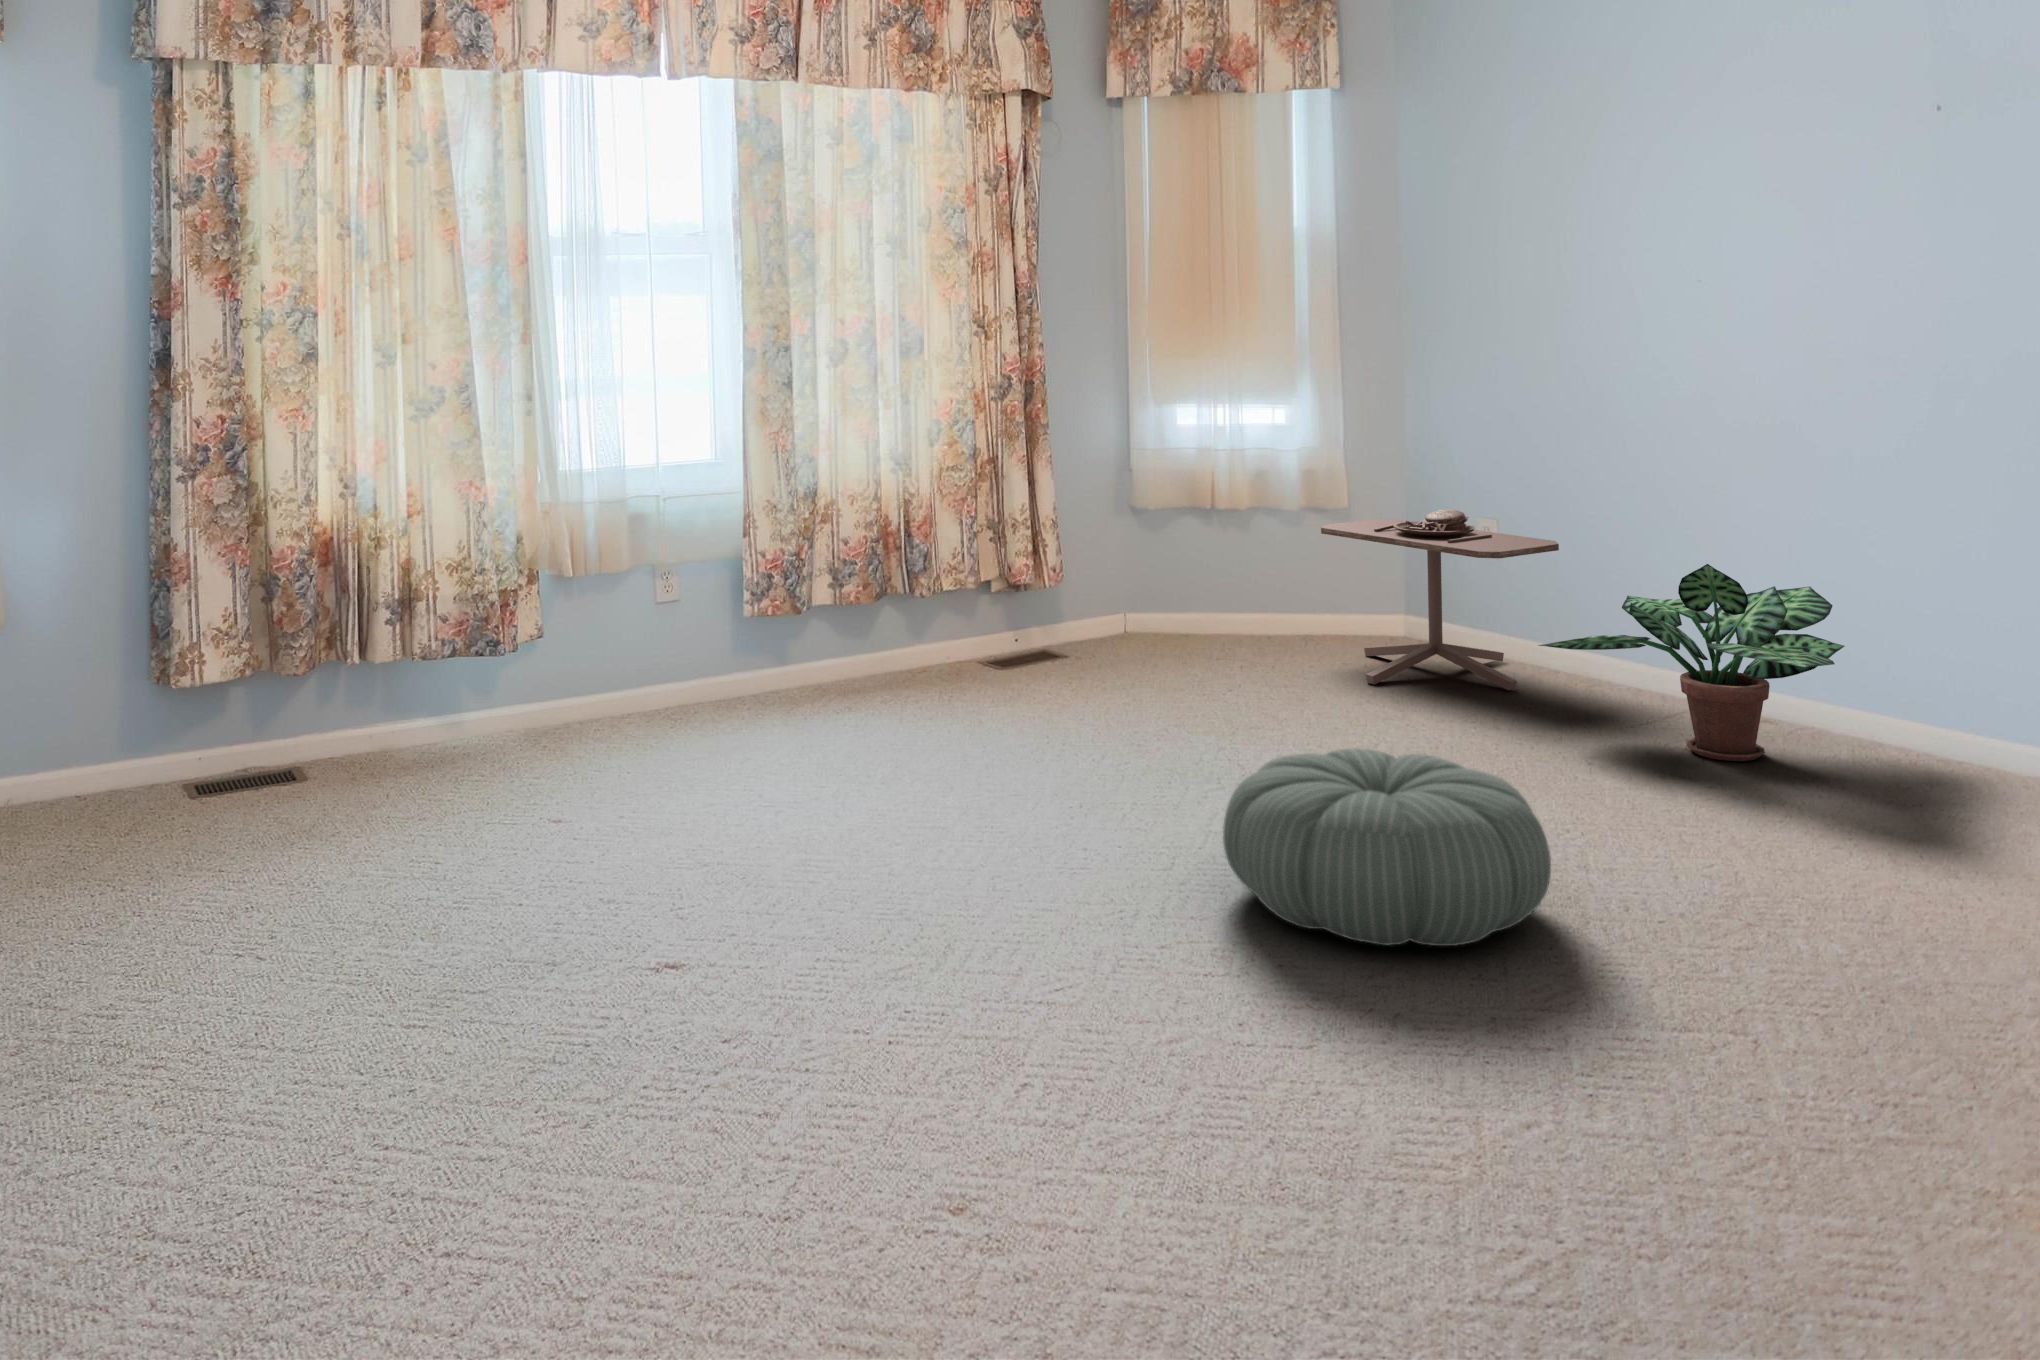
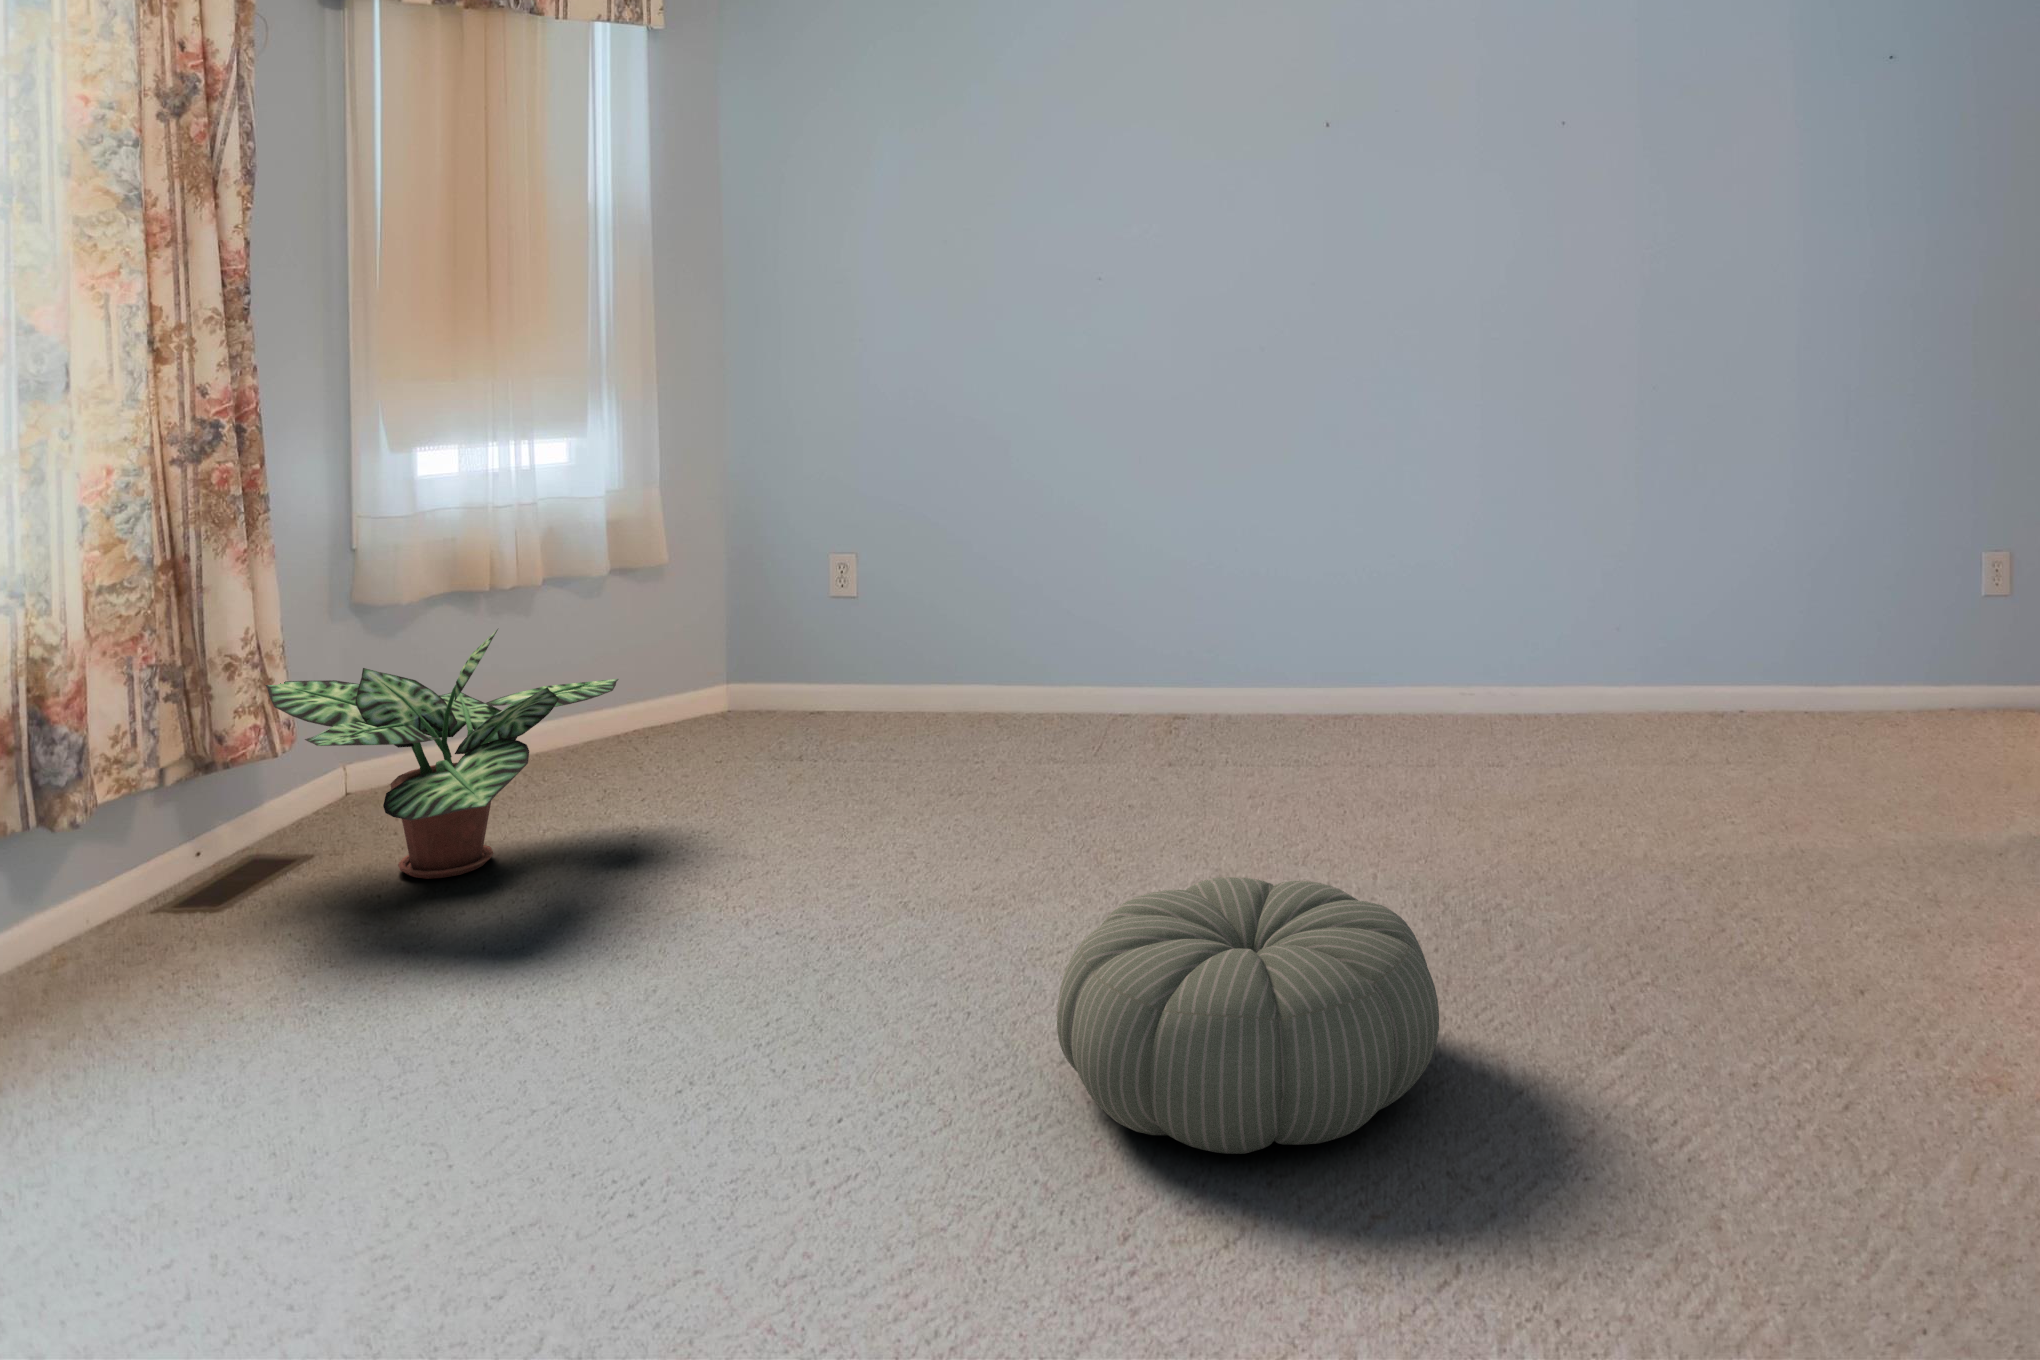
side table: present [1321,509,1559,690] -> none [664,560,966,792]
potted plant: present [1539,564,1845,761] -> present [265,629,618,879]

